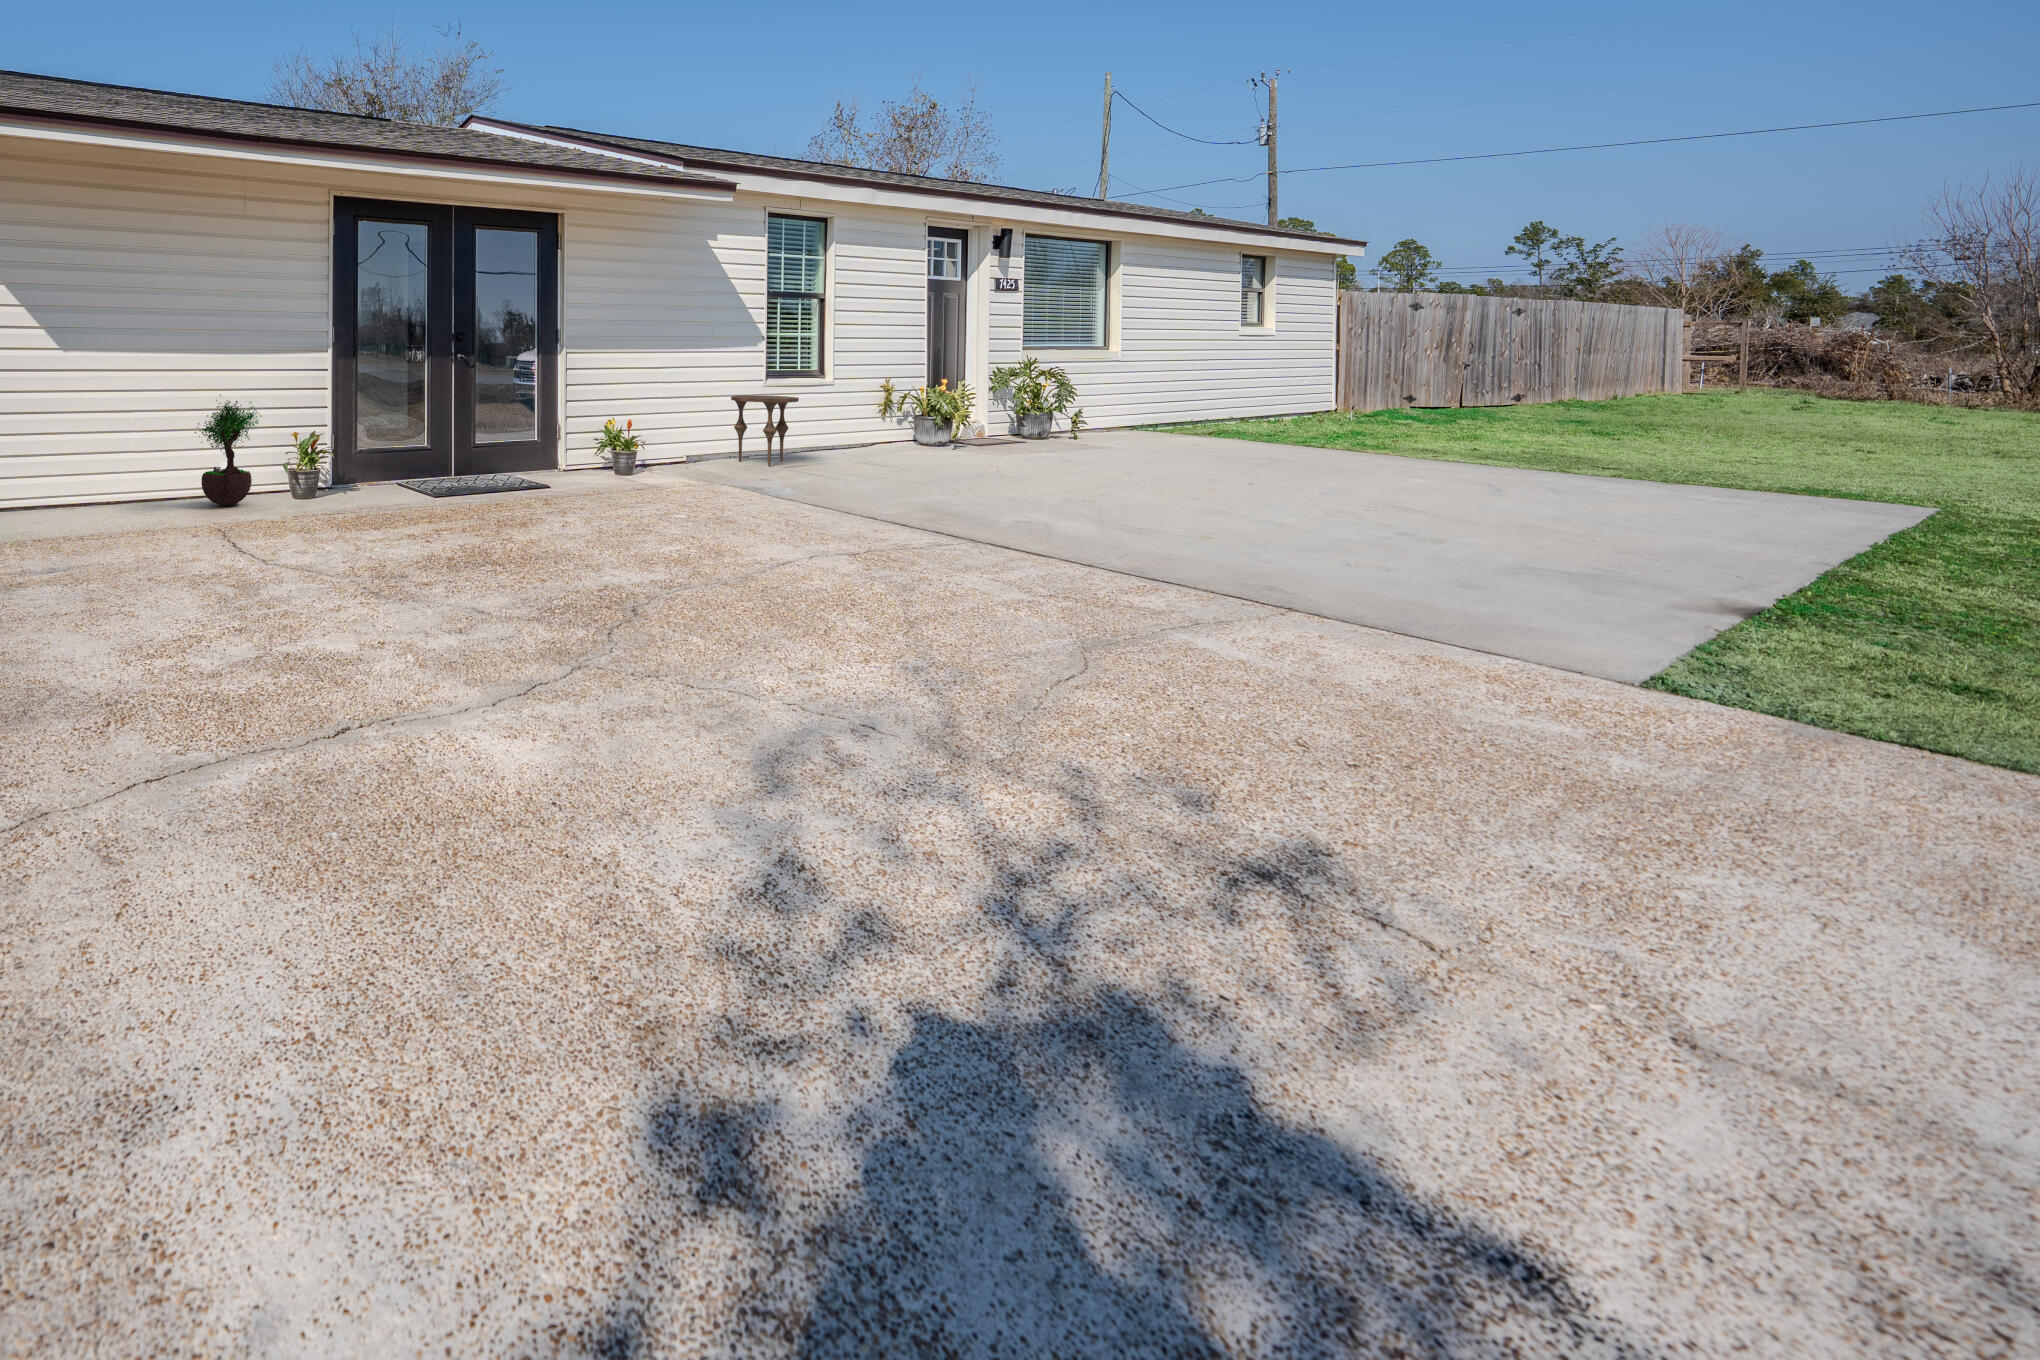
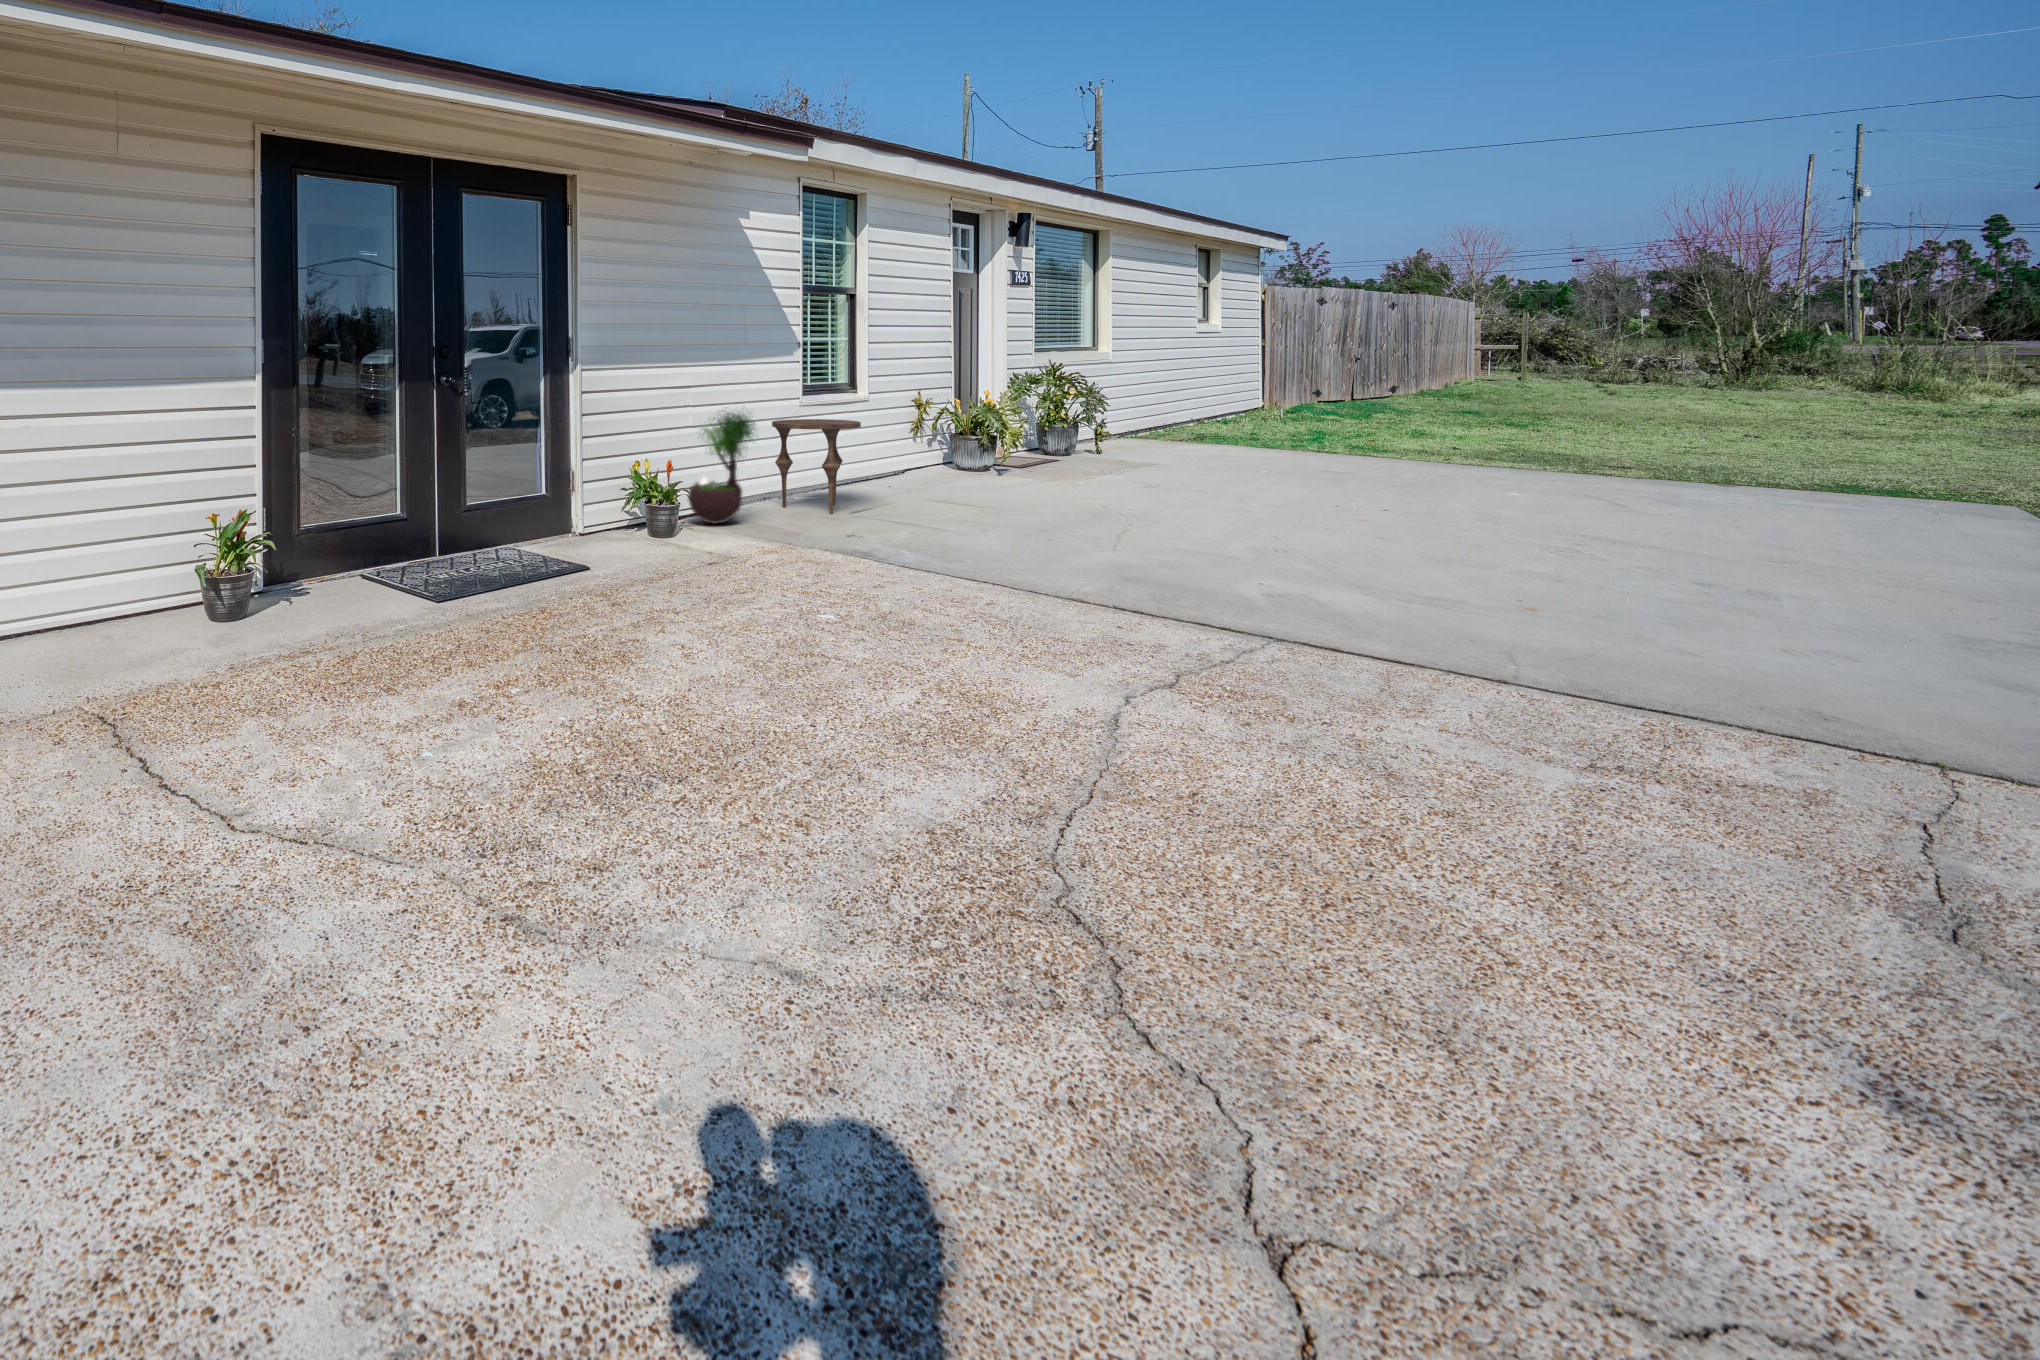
potted tree: present [195,395,258,506] -> present [688,407,755,524]

